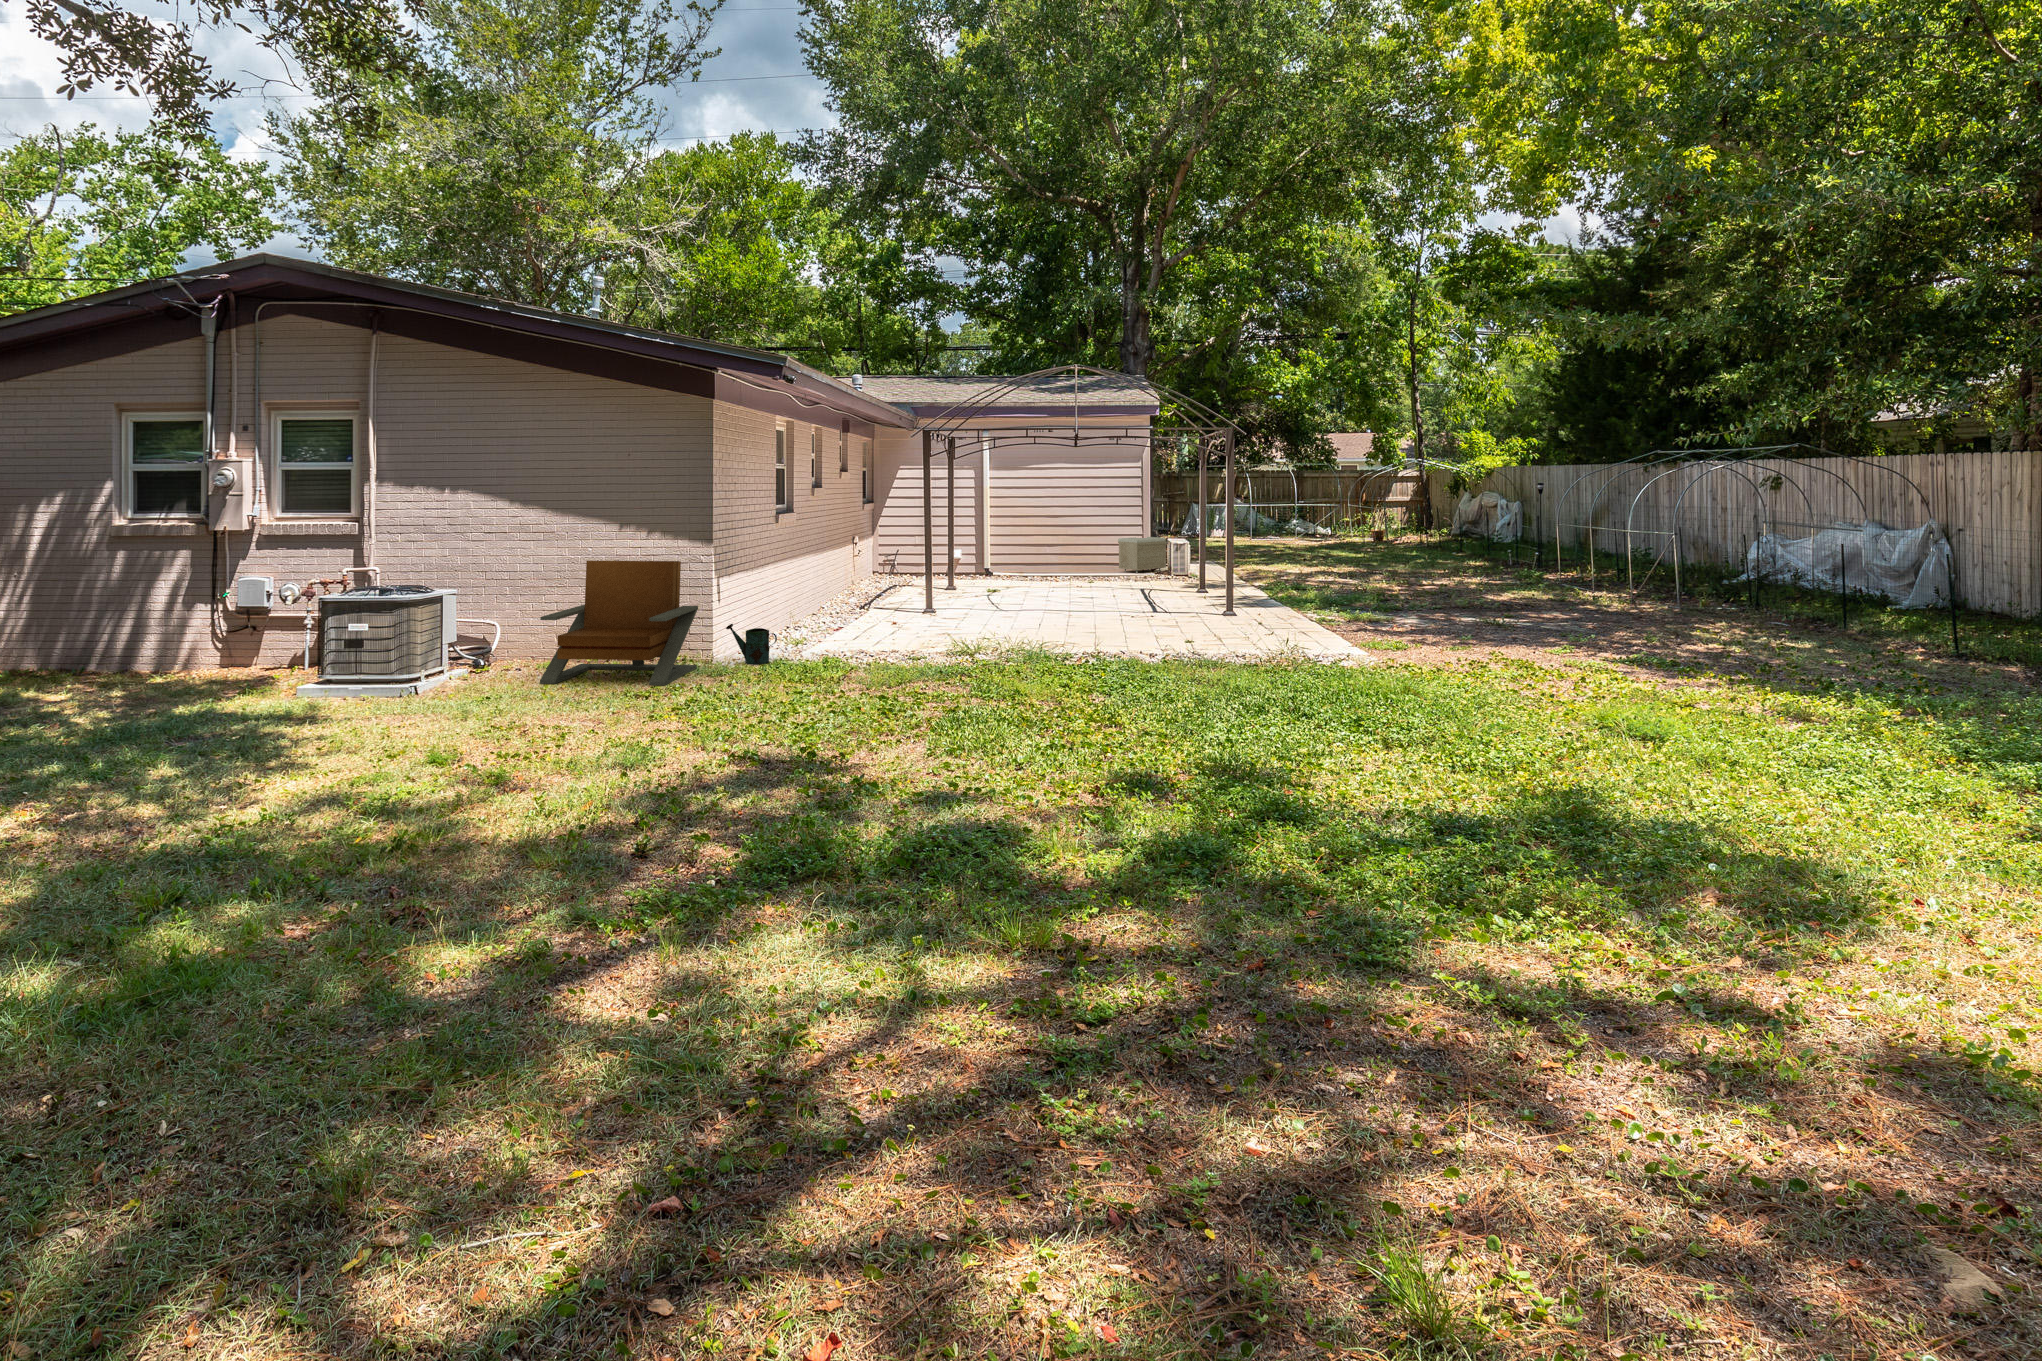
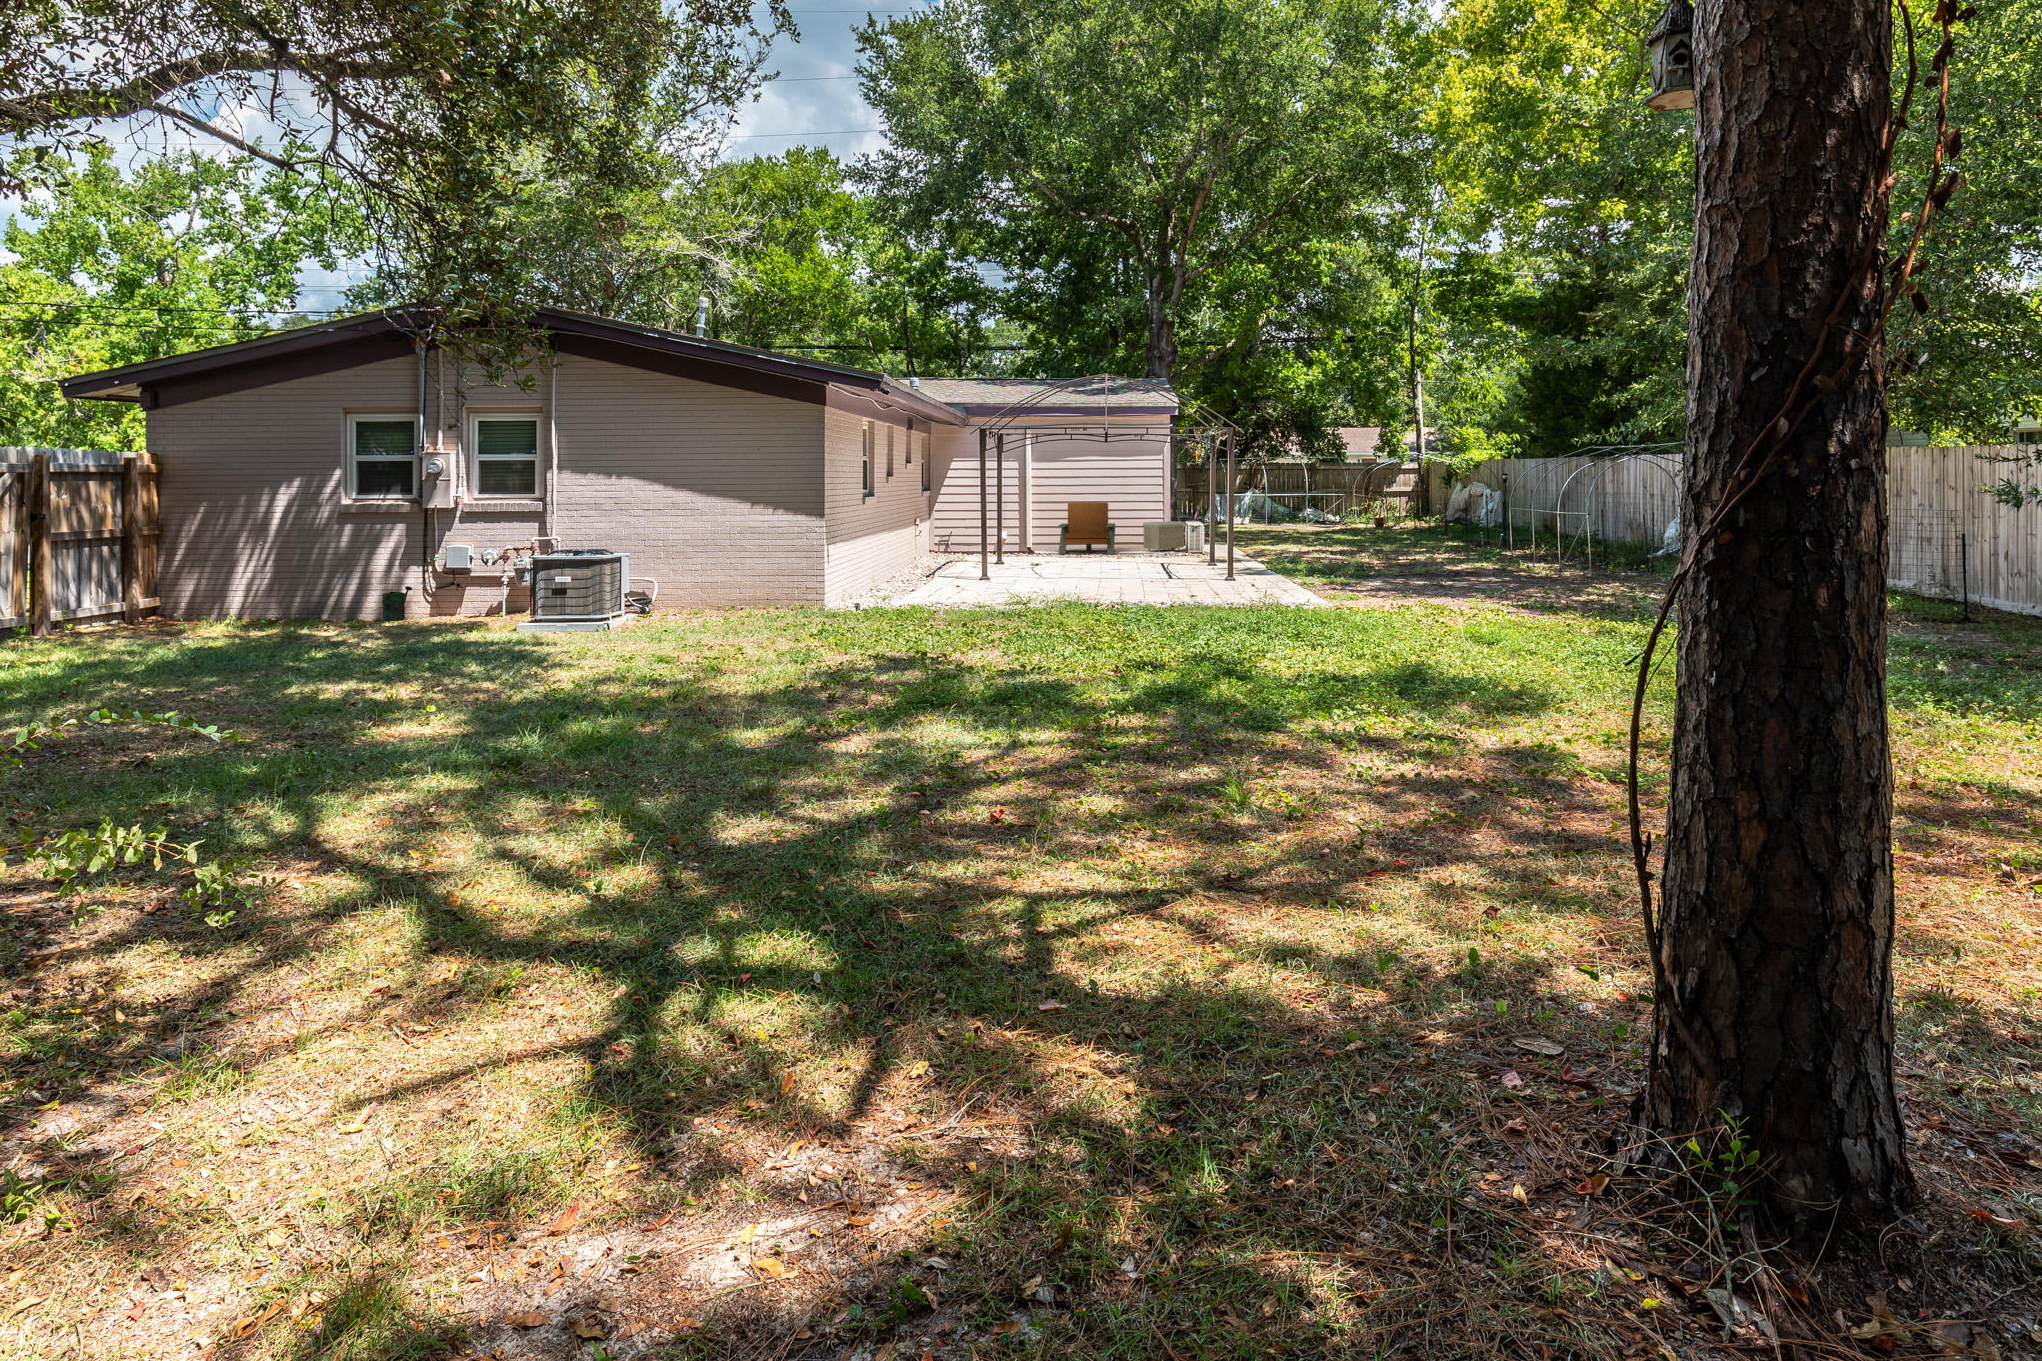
lounge chair: present [540,561,698,685] -> present [1059,503,1115,554]
watering can: present [726,624,777,664] -> present [382,586,412,621]

